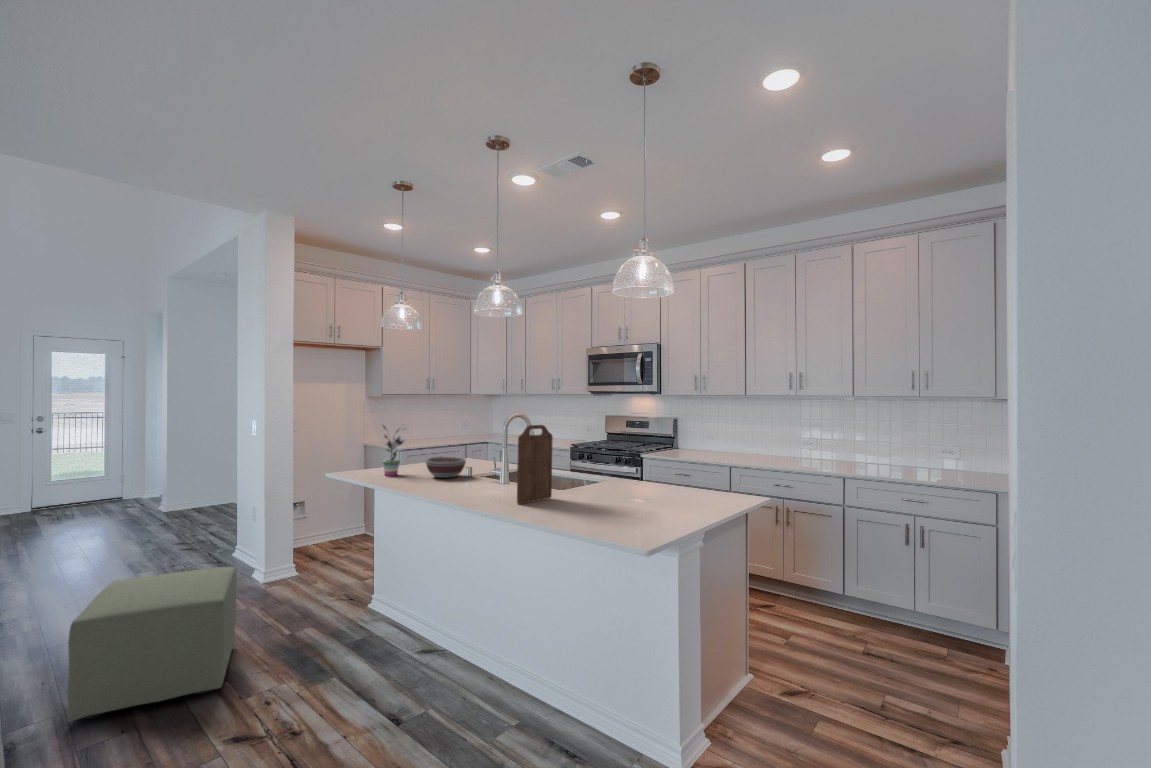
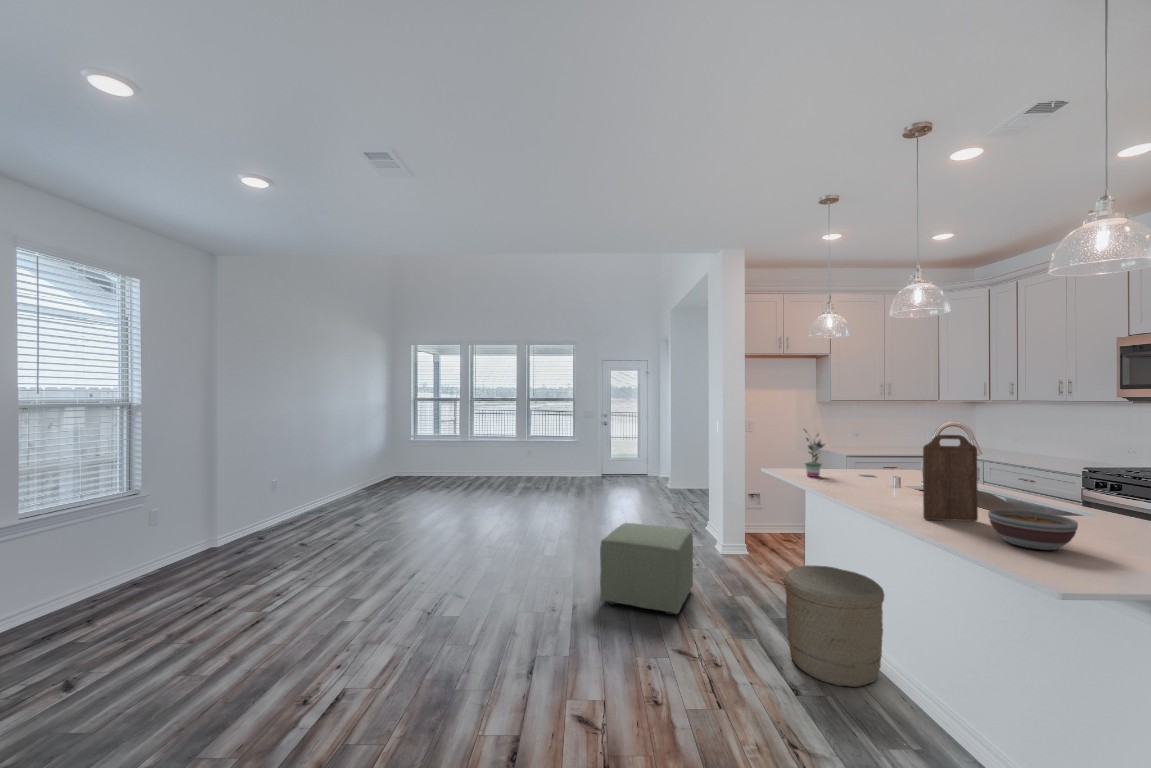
bowl: present [426,457,466,478] -> present [988,509,1078,550]
woven basket: none [374,567,471,694] -> present [784,565,885,687]

